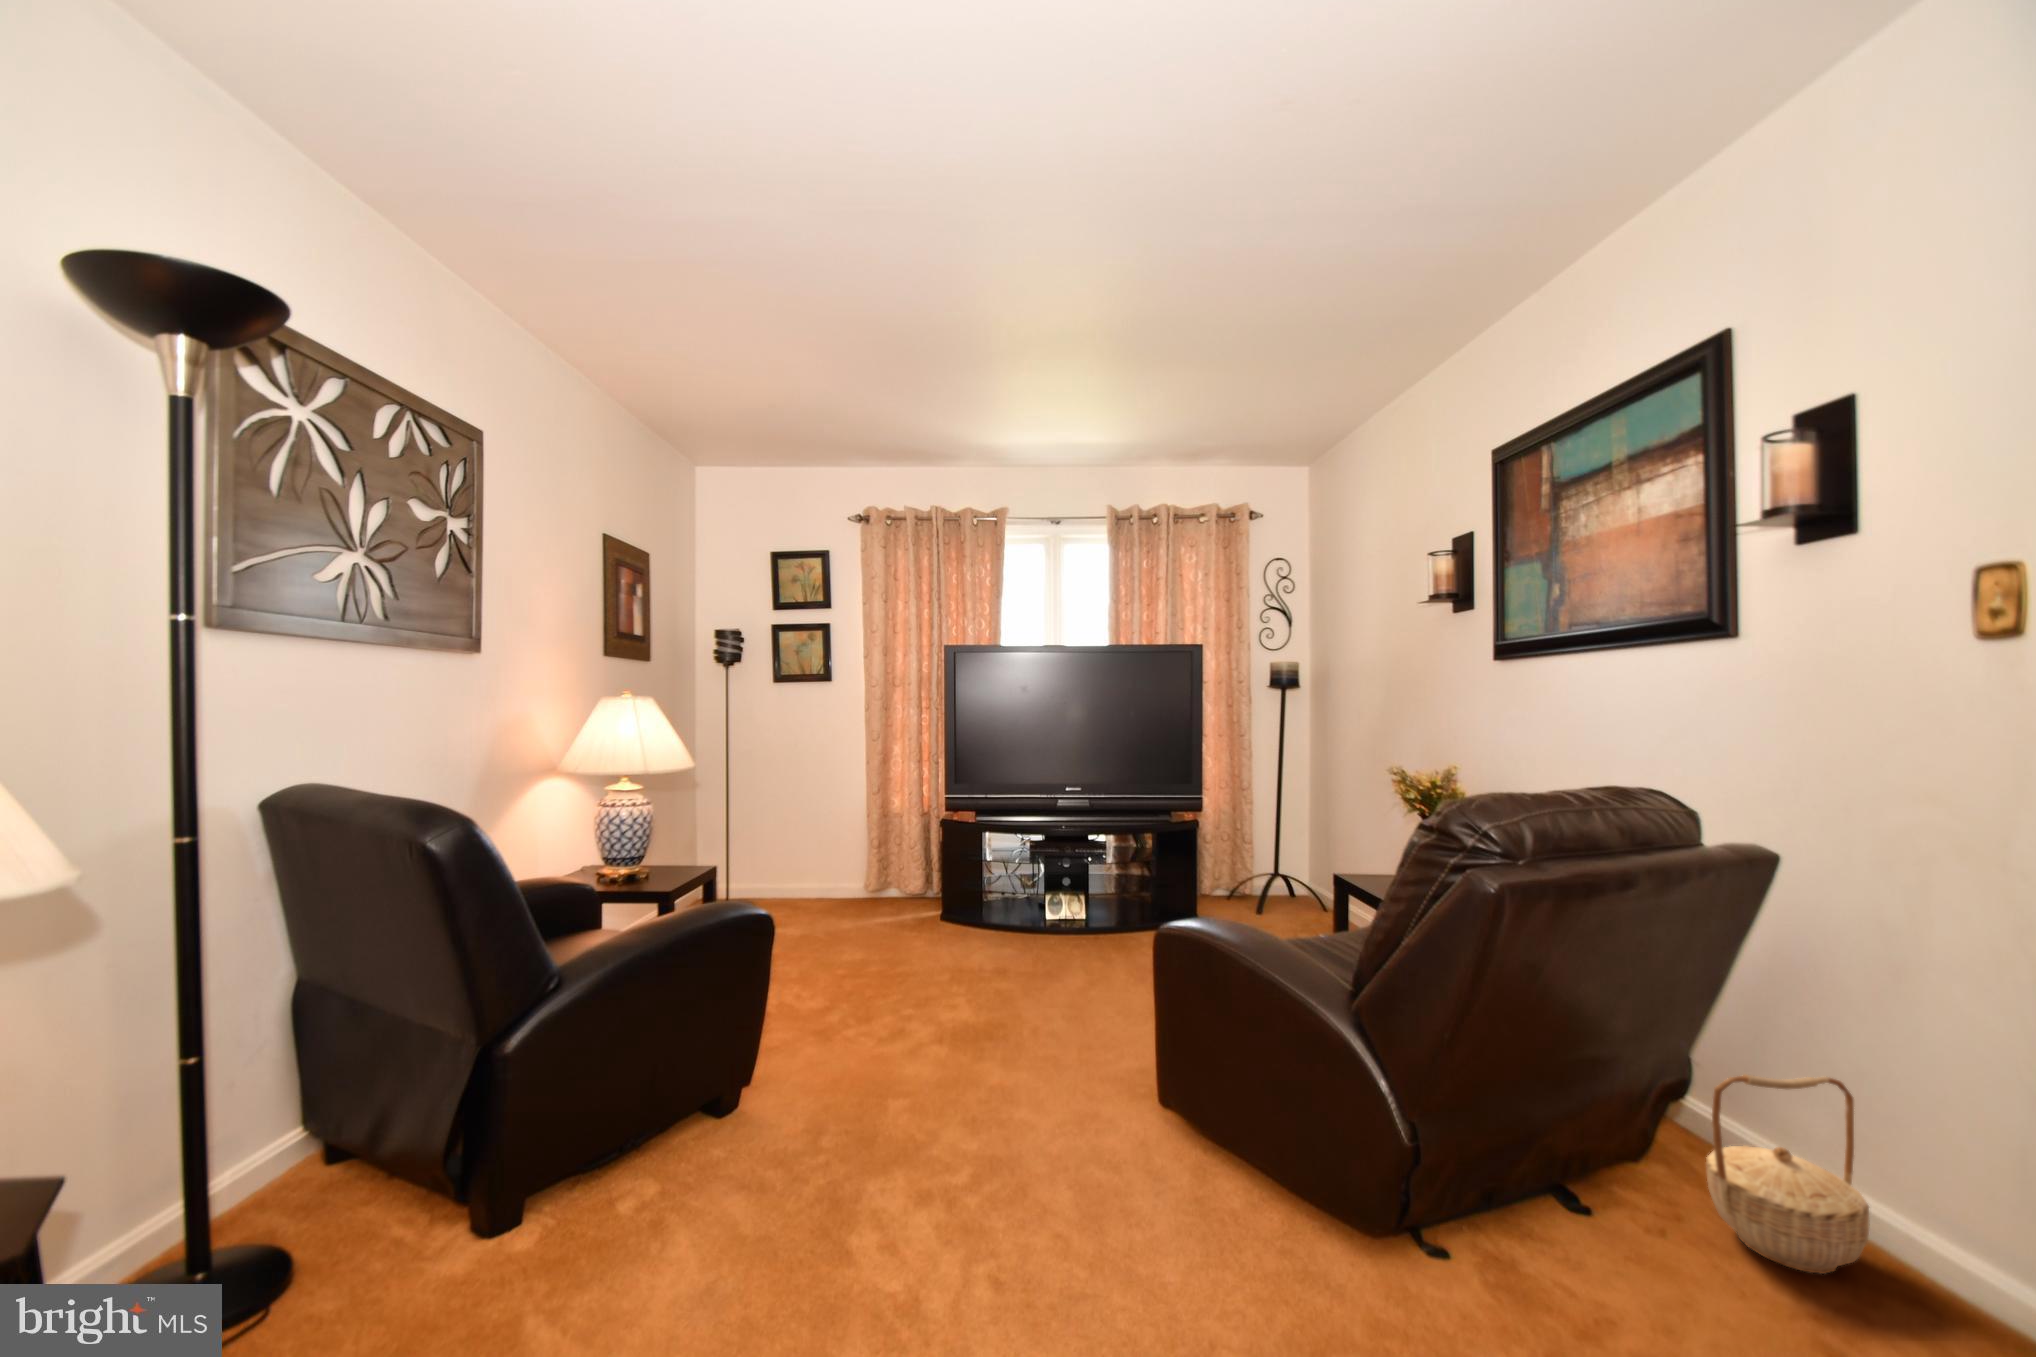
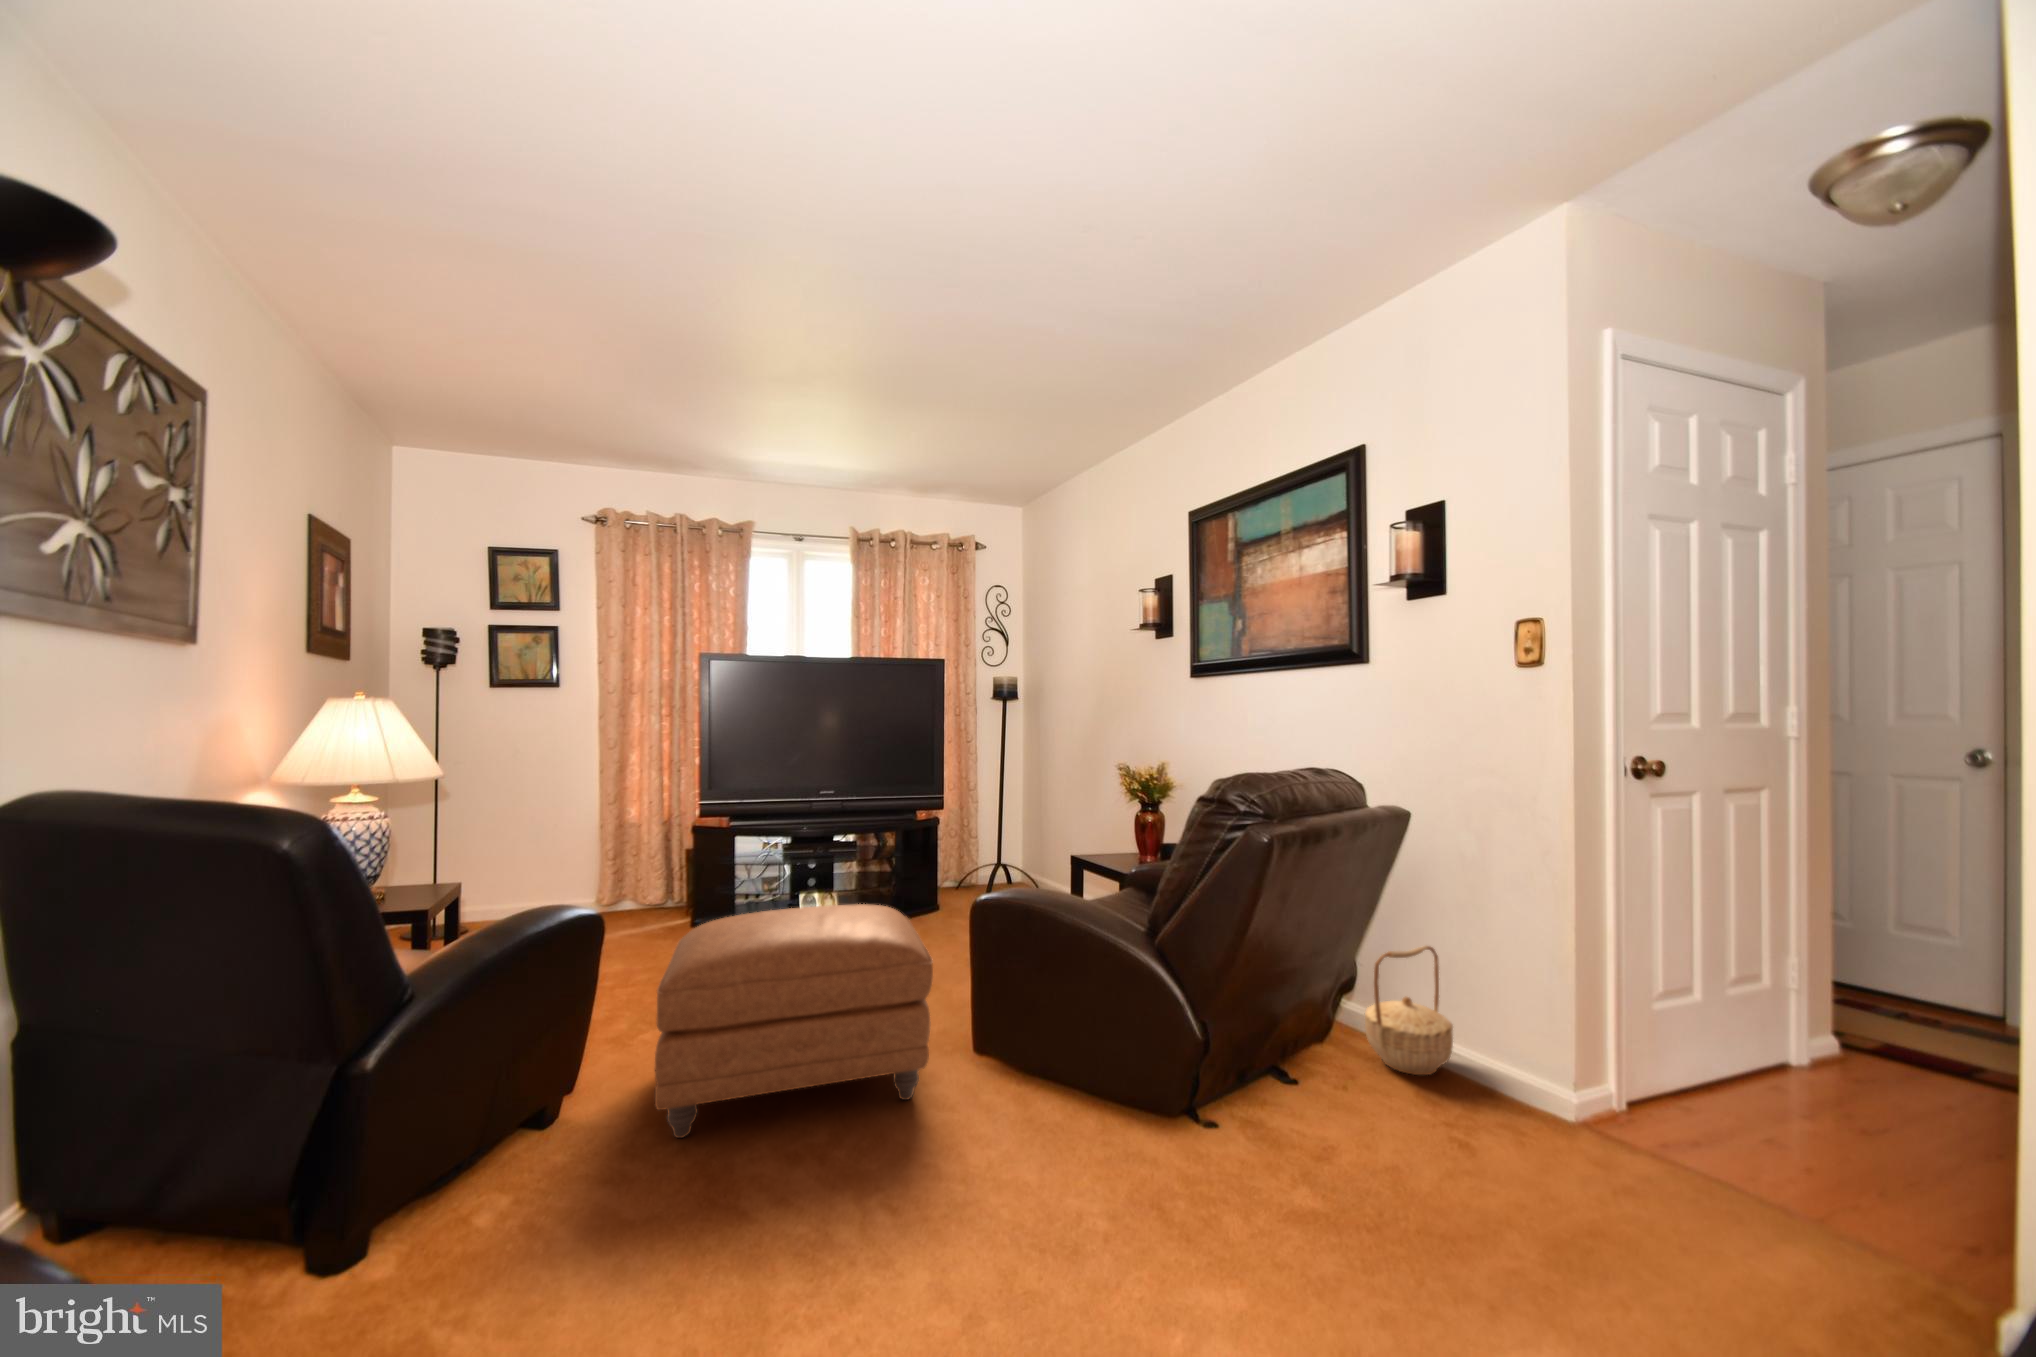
ottoman: none [820,911,1093,1130] -> present [655,904,933,1138]

